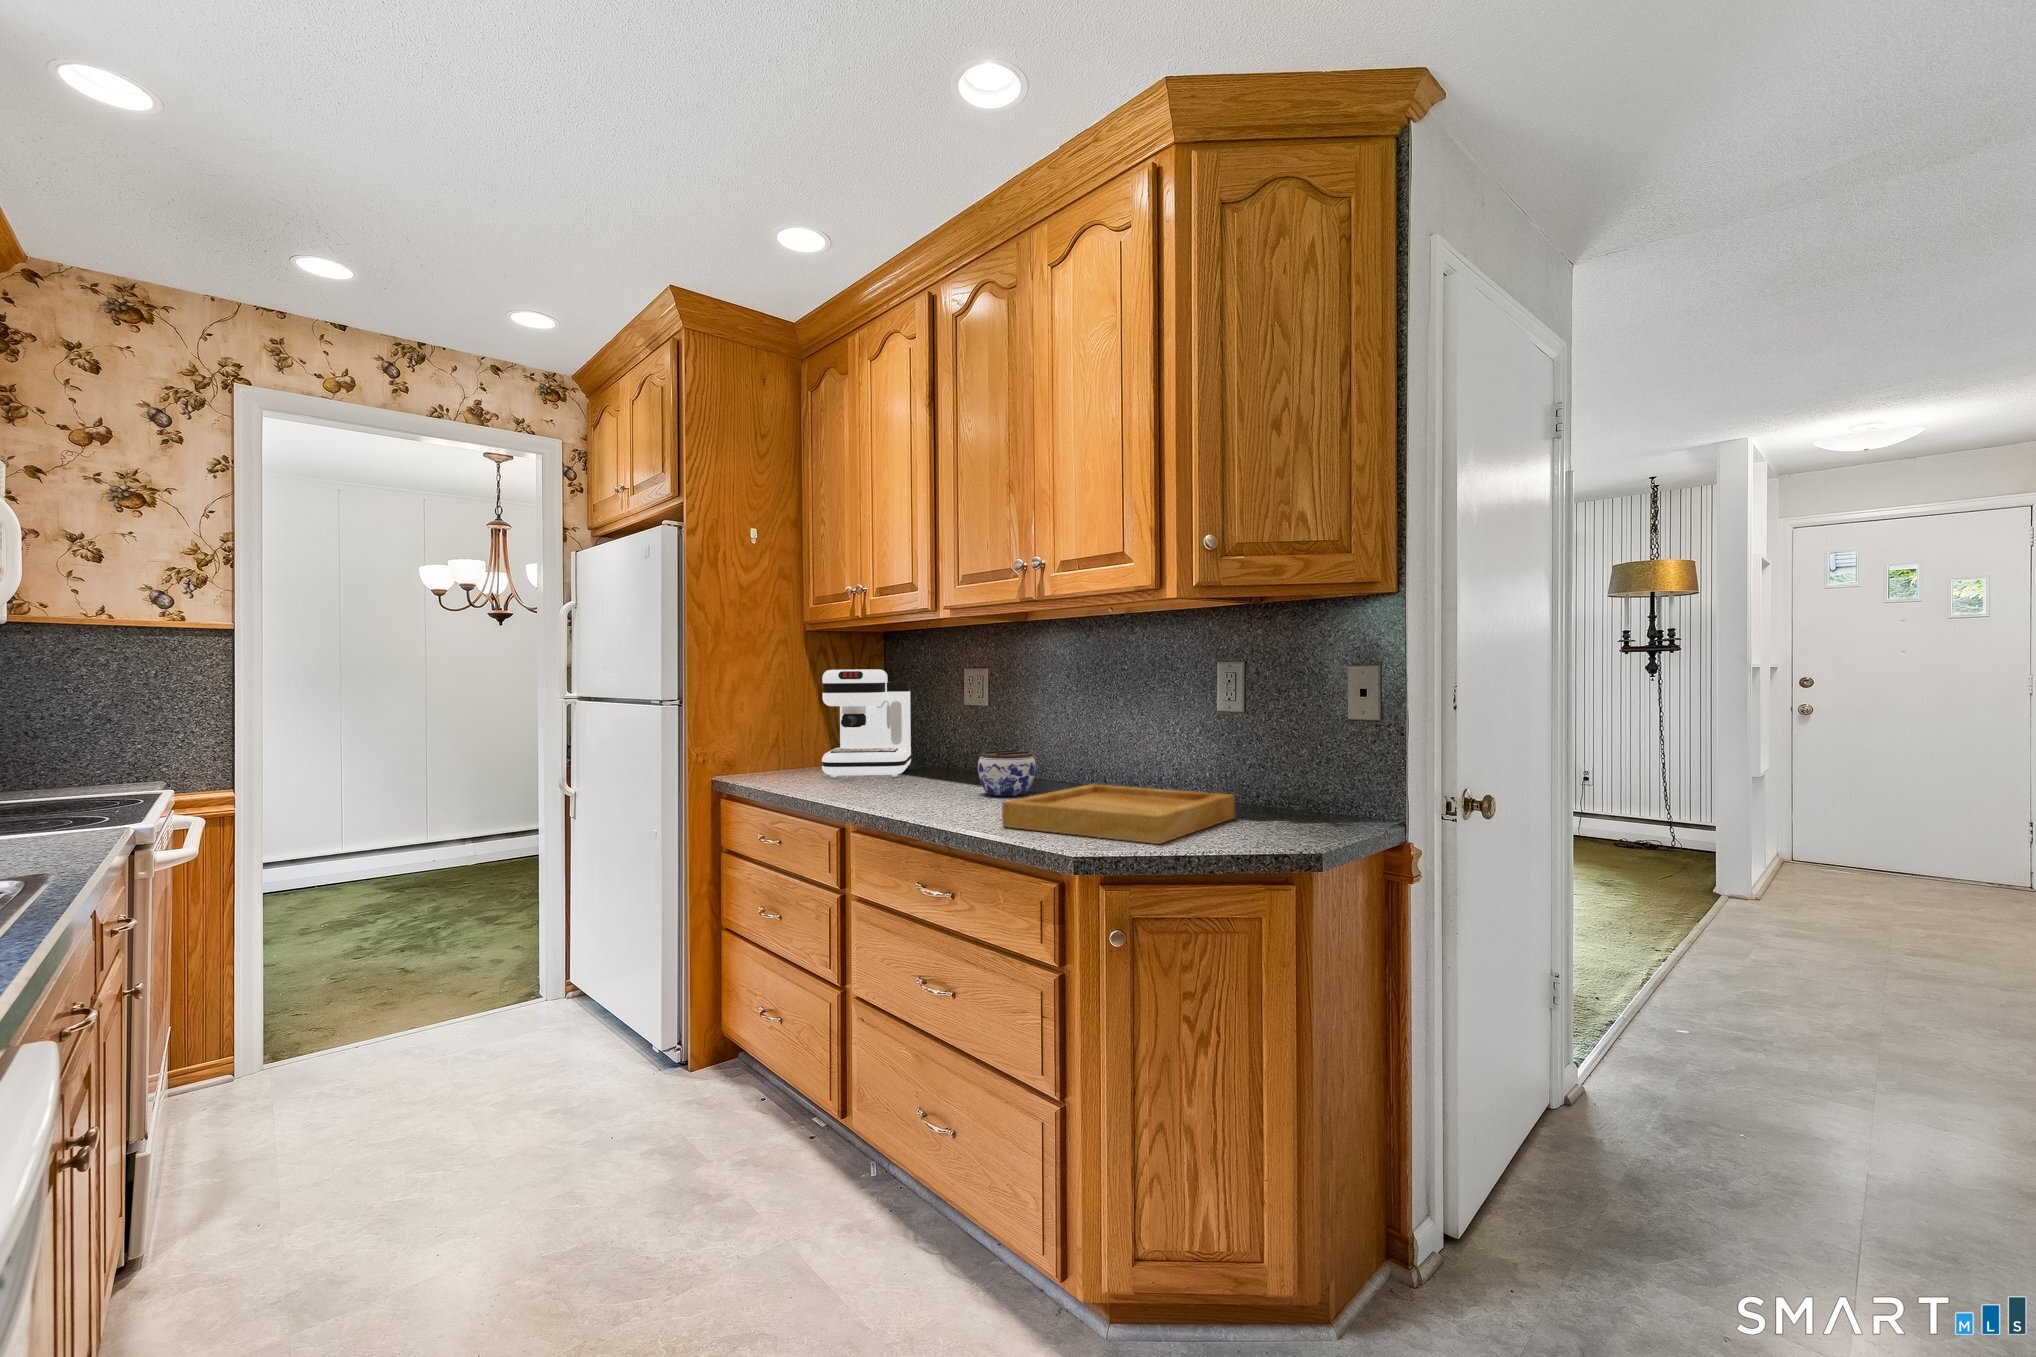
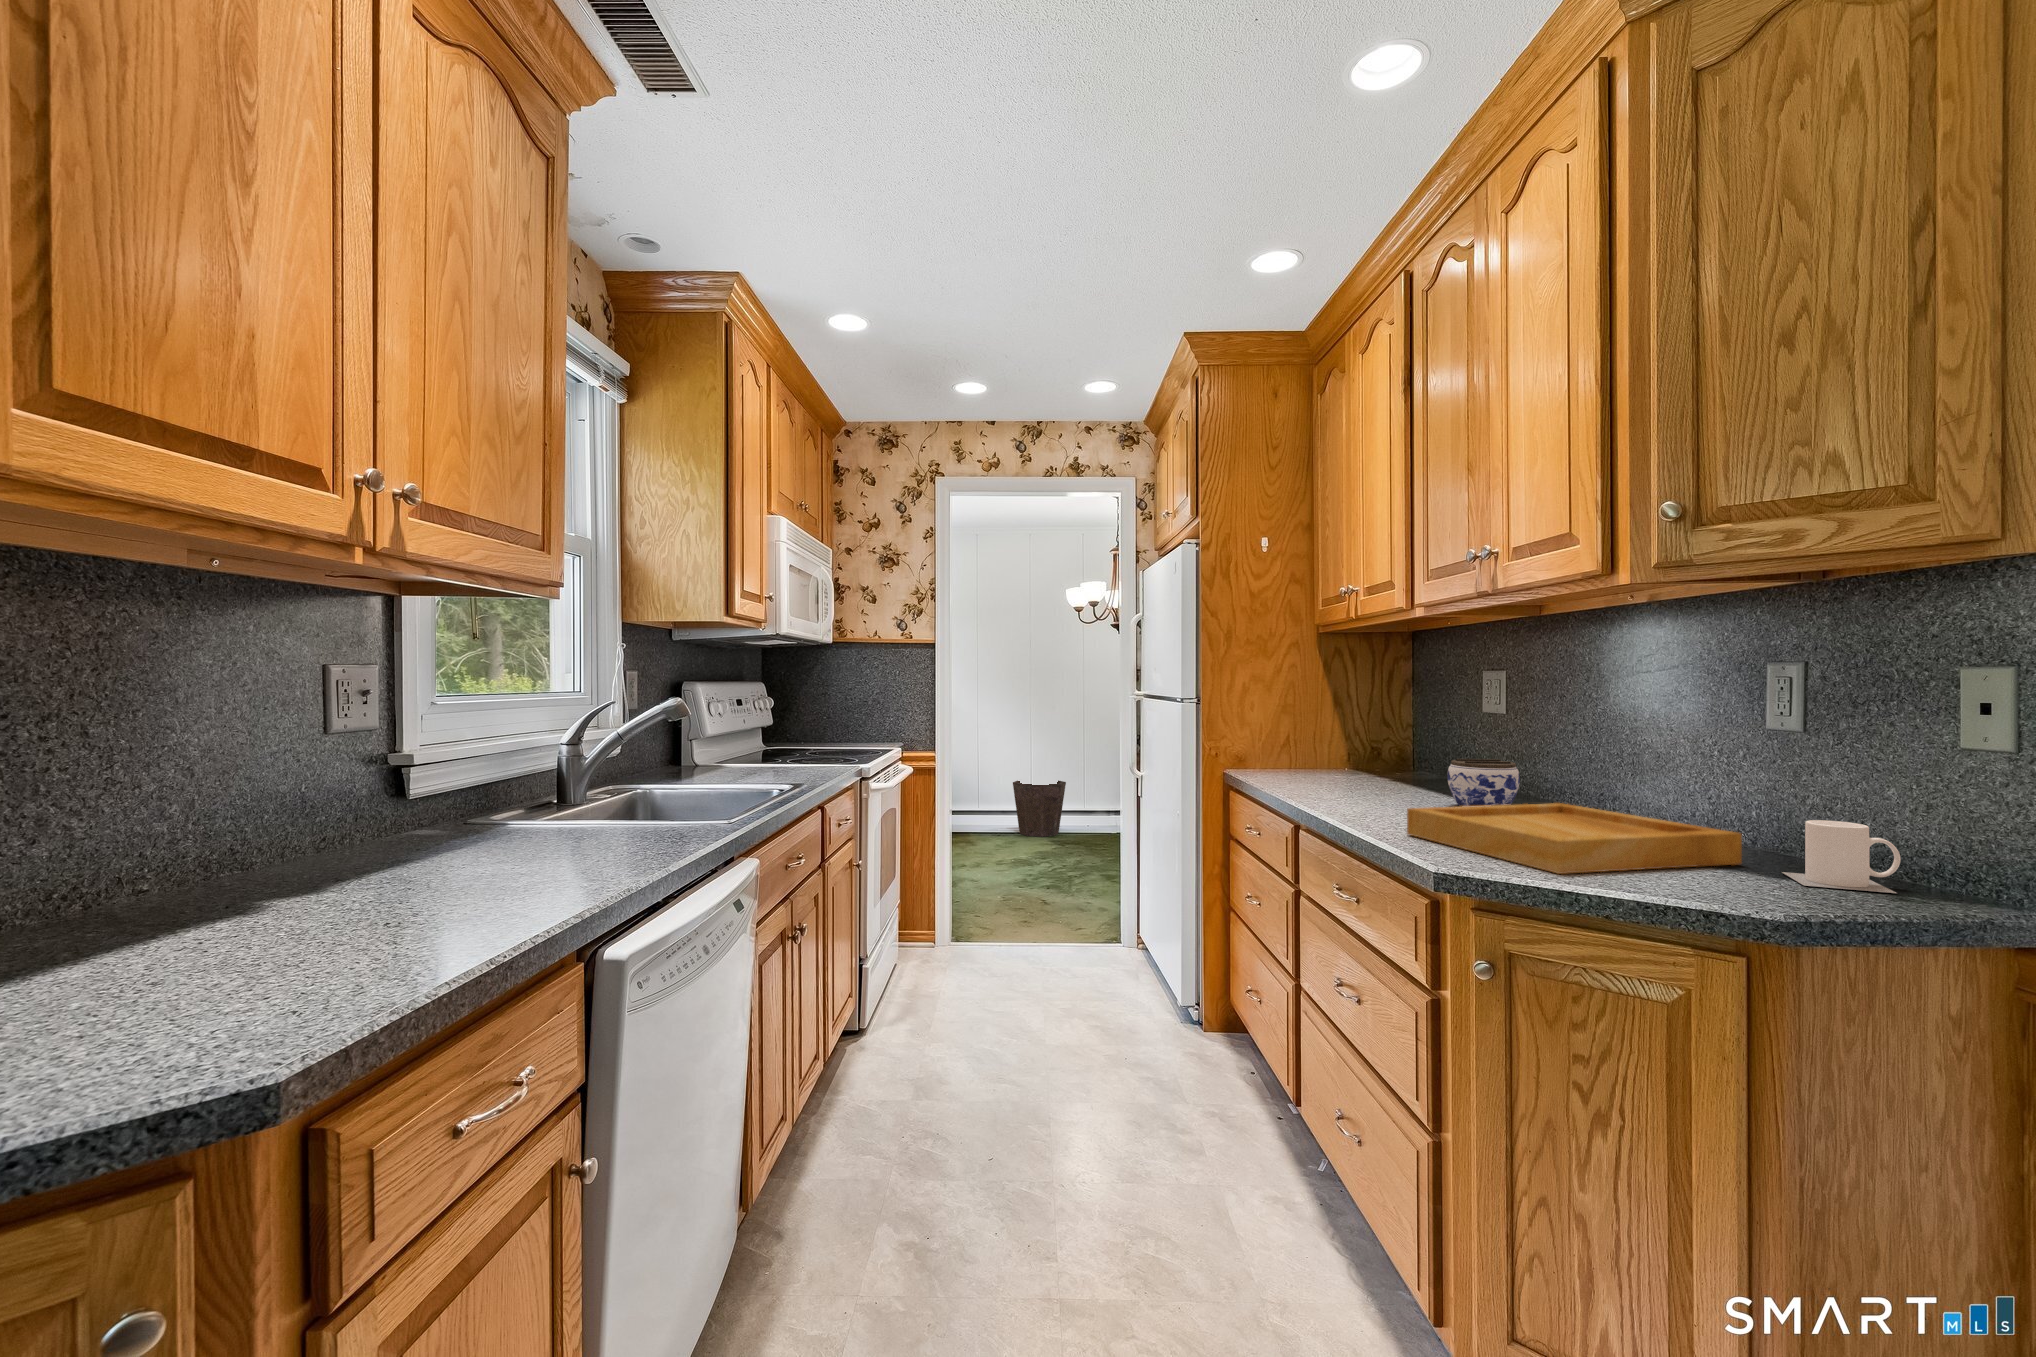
coffee maker: present [822,669,911,778] -> none [1319,671,1424,781]
mug: none [1262,779,1333,828] -> present [1782,820,1901,893]
waste bin: none [309,813,395,892] -> present [1013,780,1066,837]

